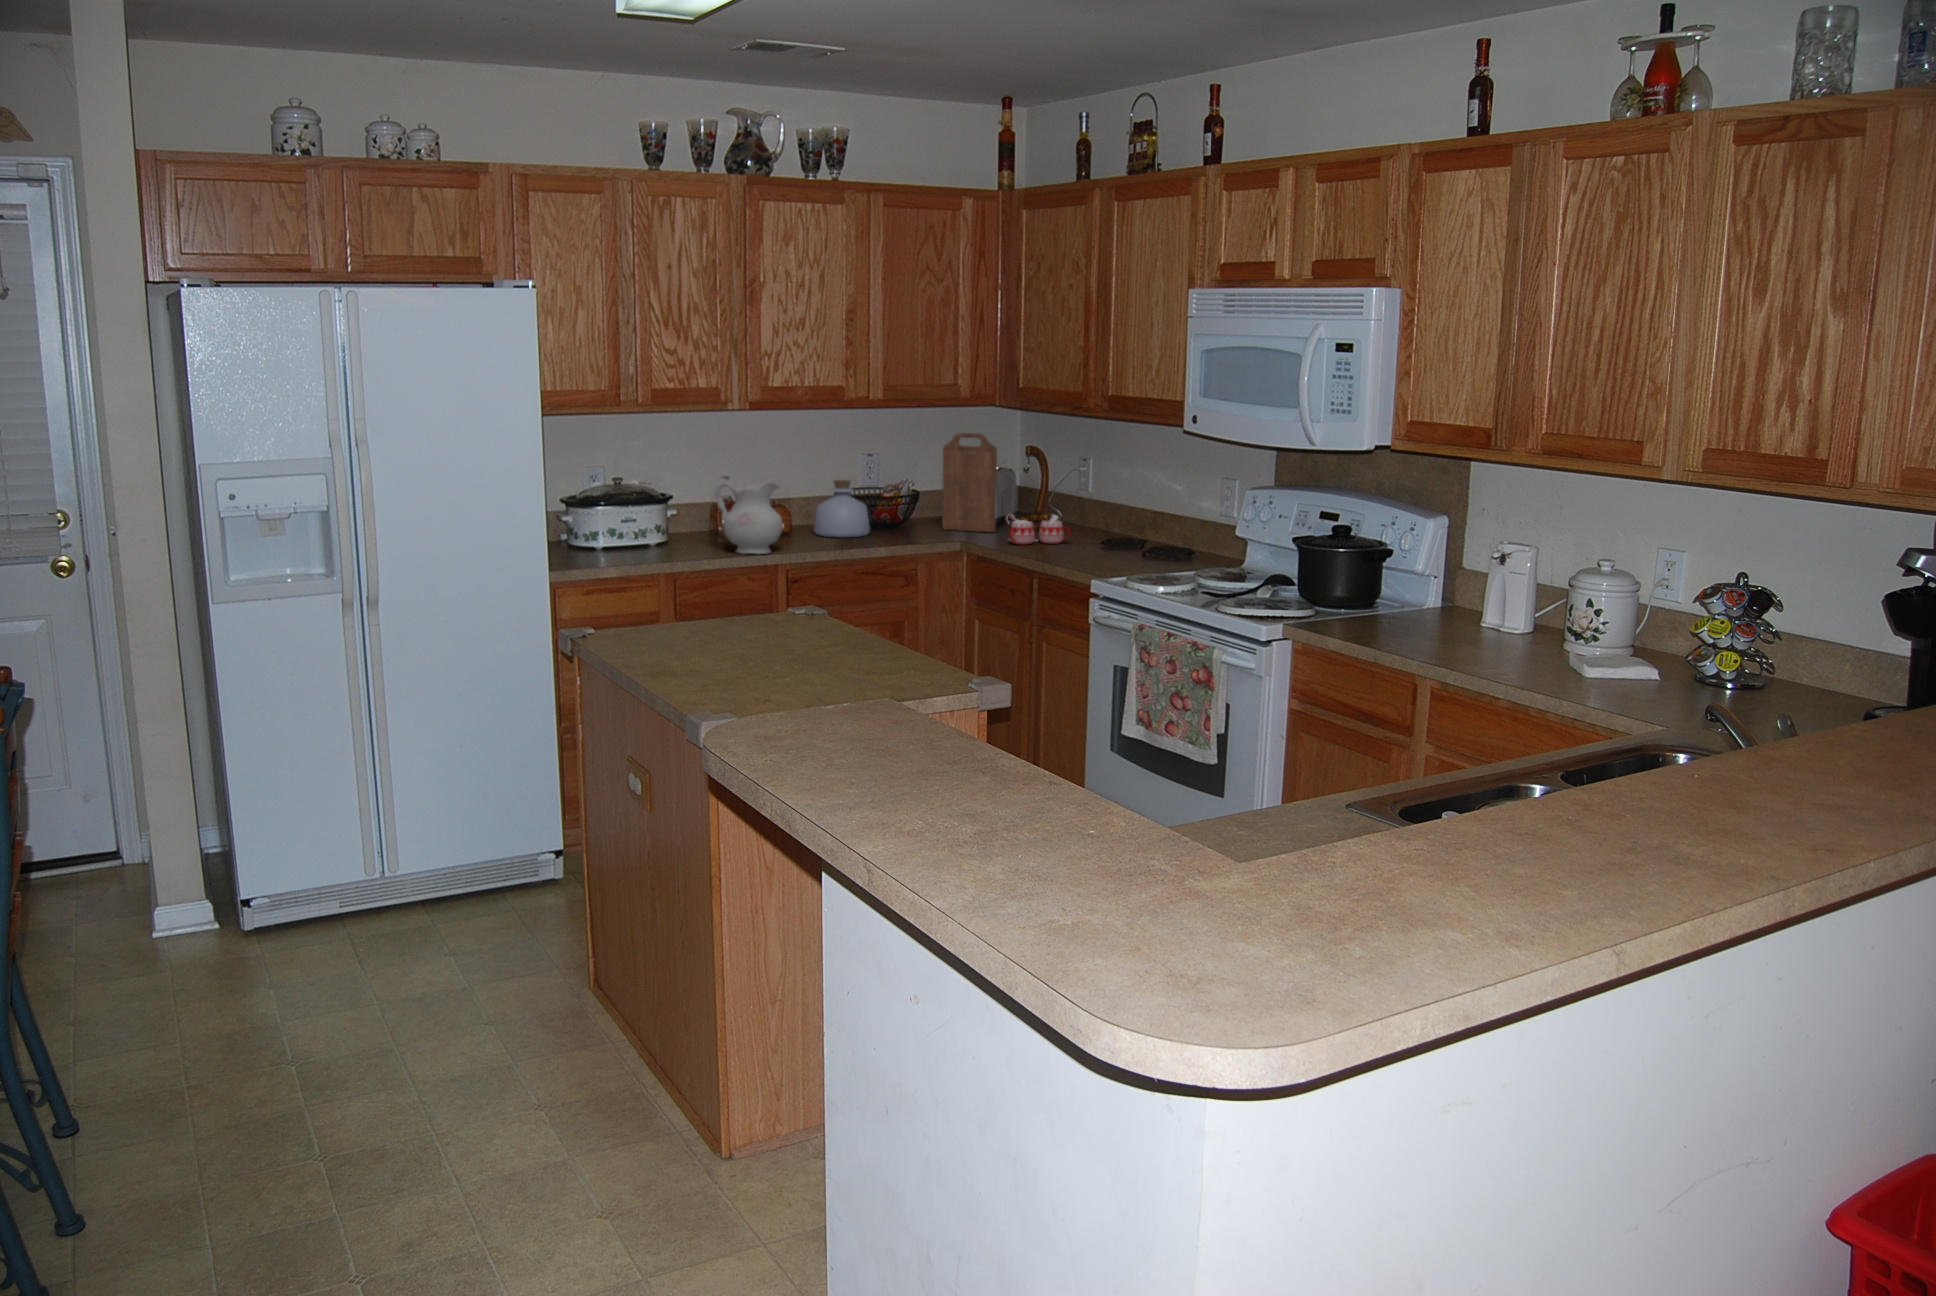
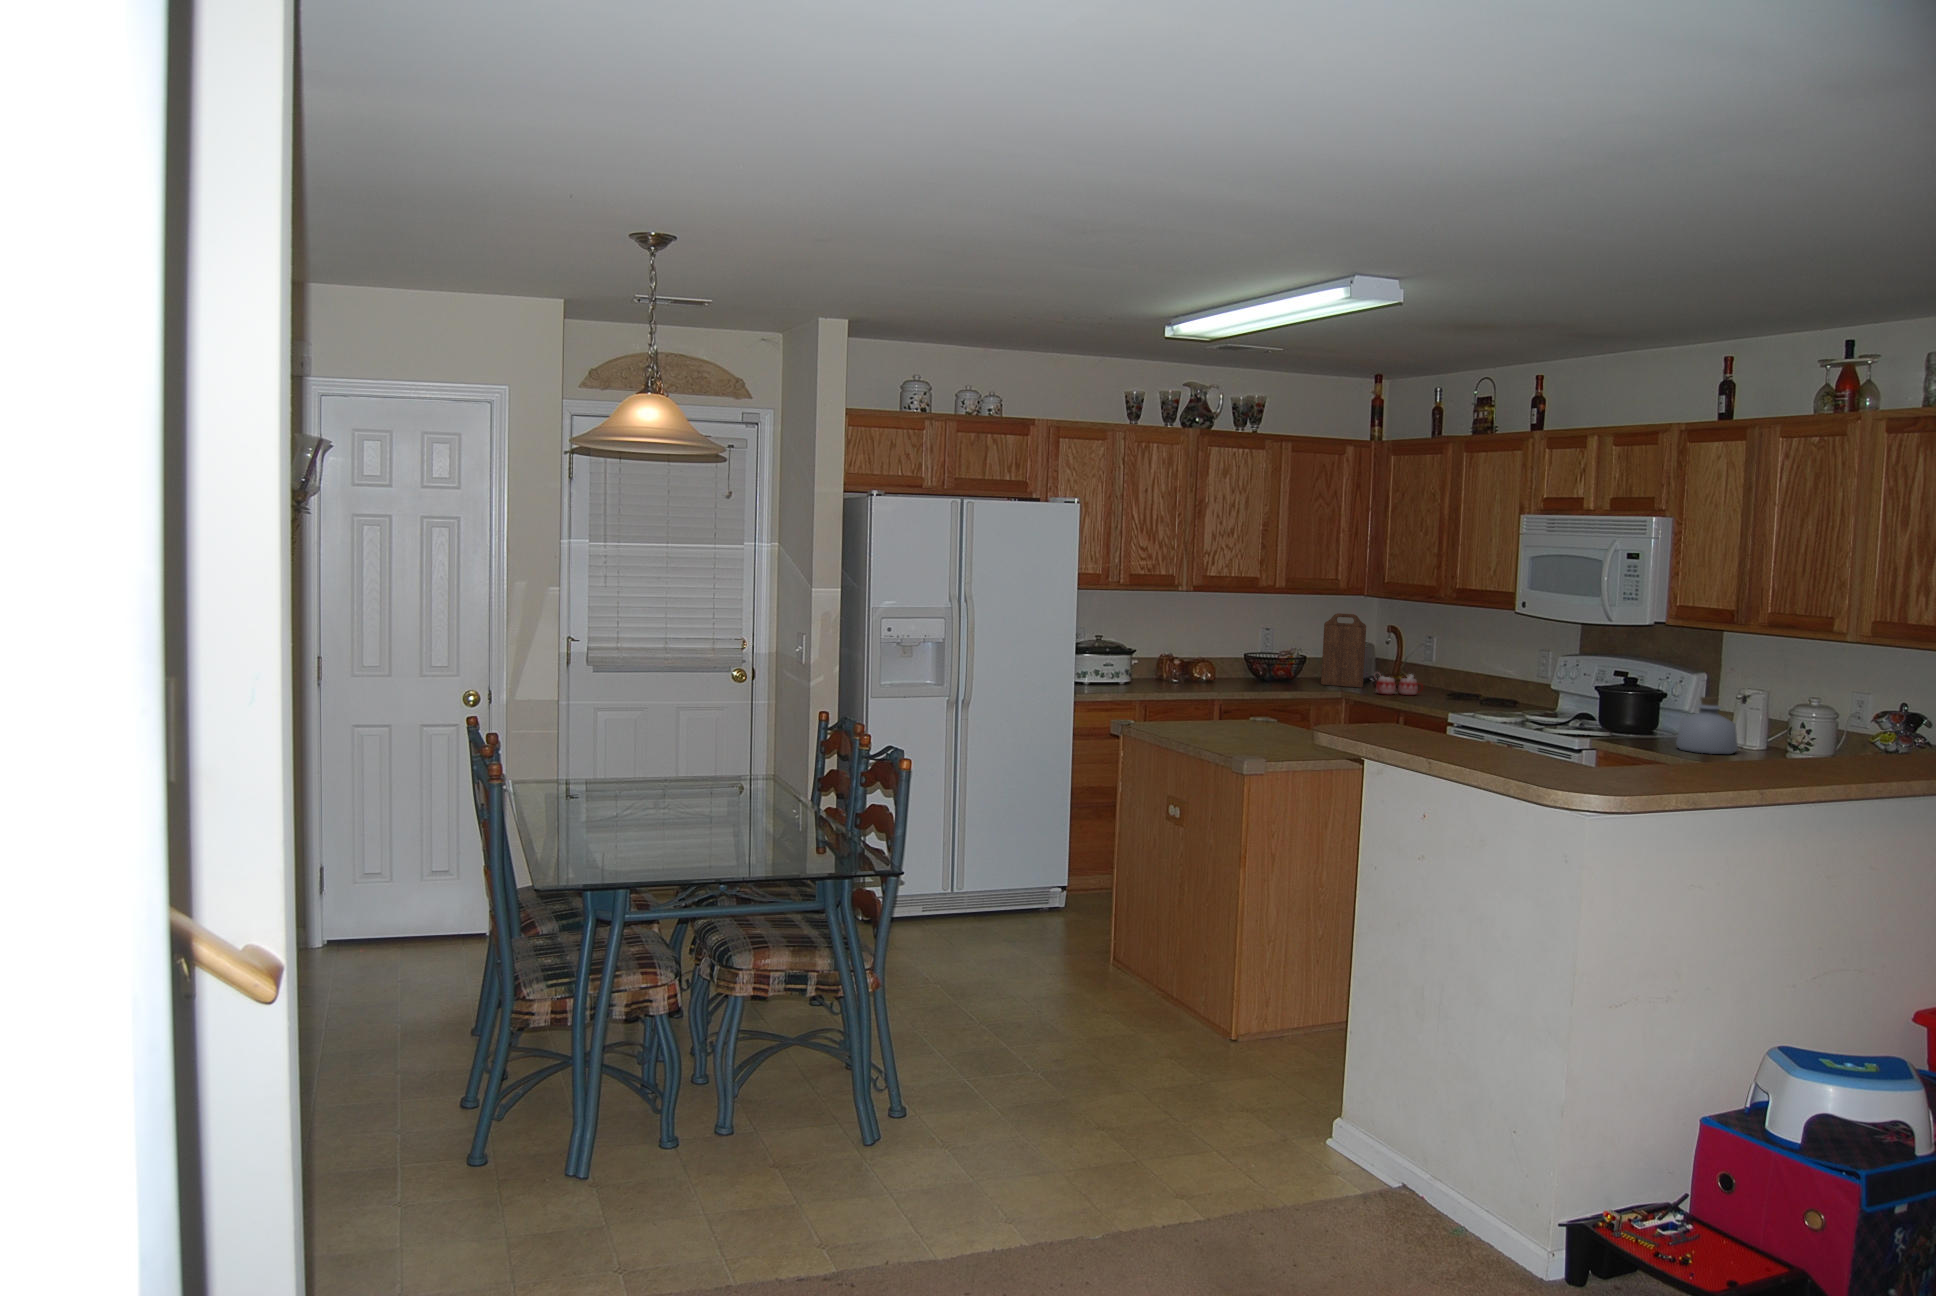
ceramic pitcher: present [715,476,783,554] -> none [1166,634,1213,690]
bottle: present [814,480,870,537] -> present [1676,697,1738,754]

